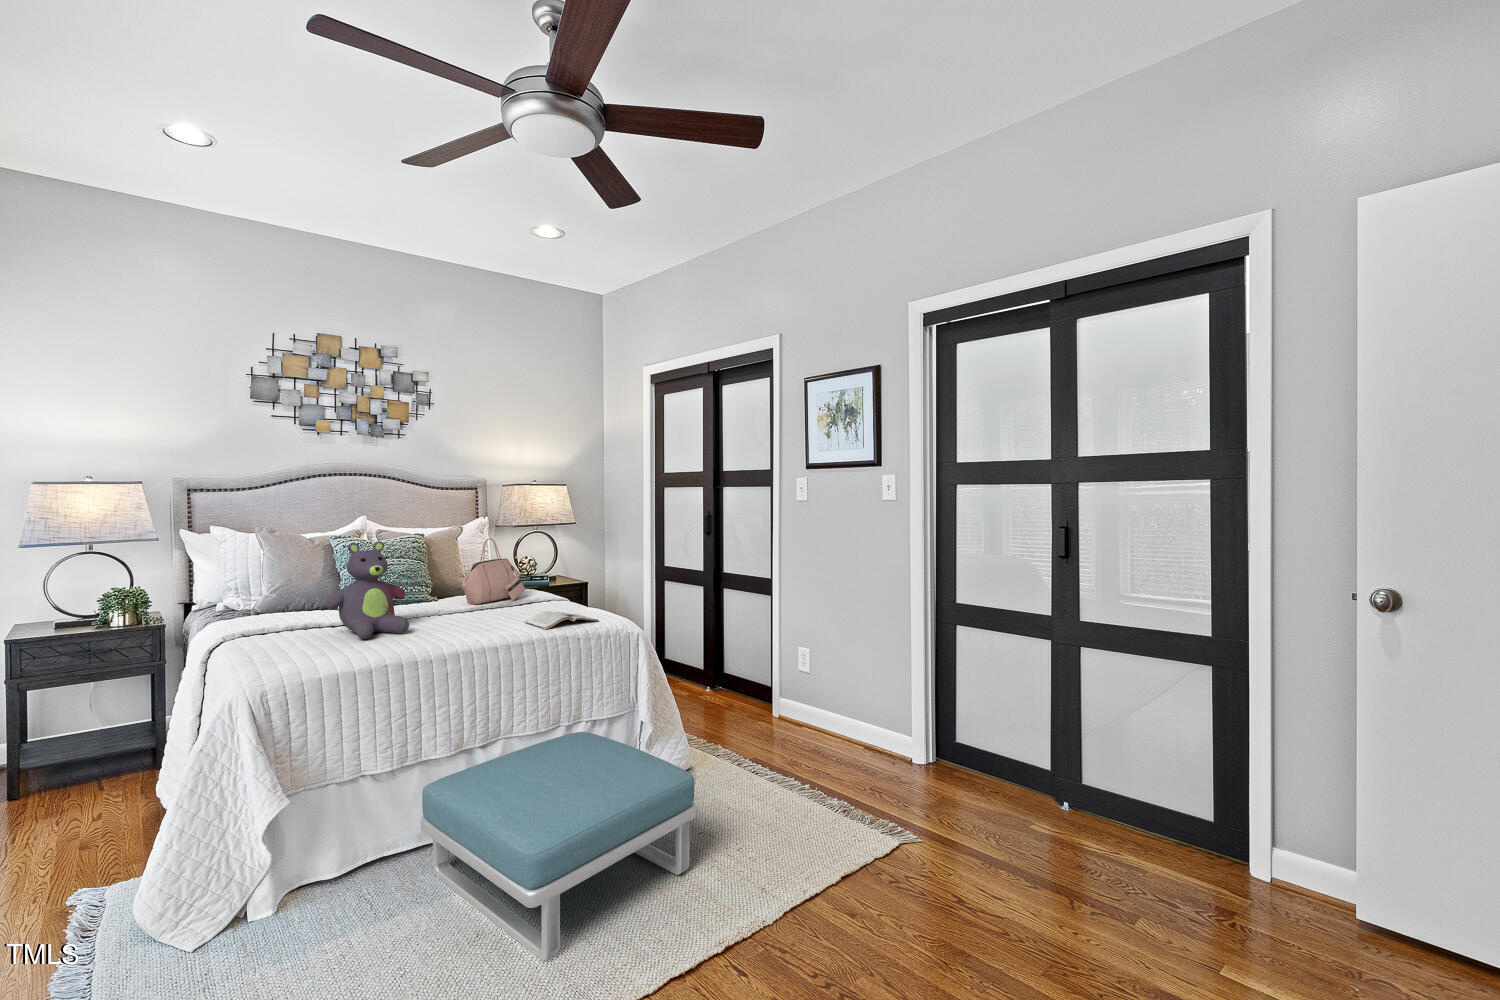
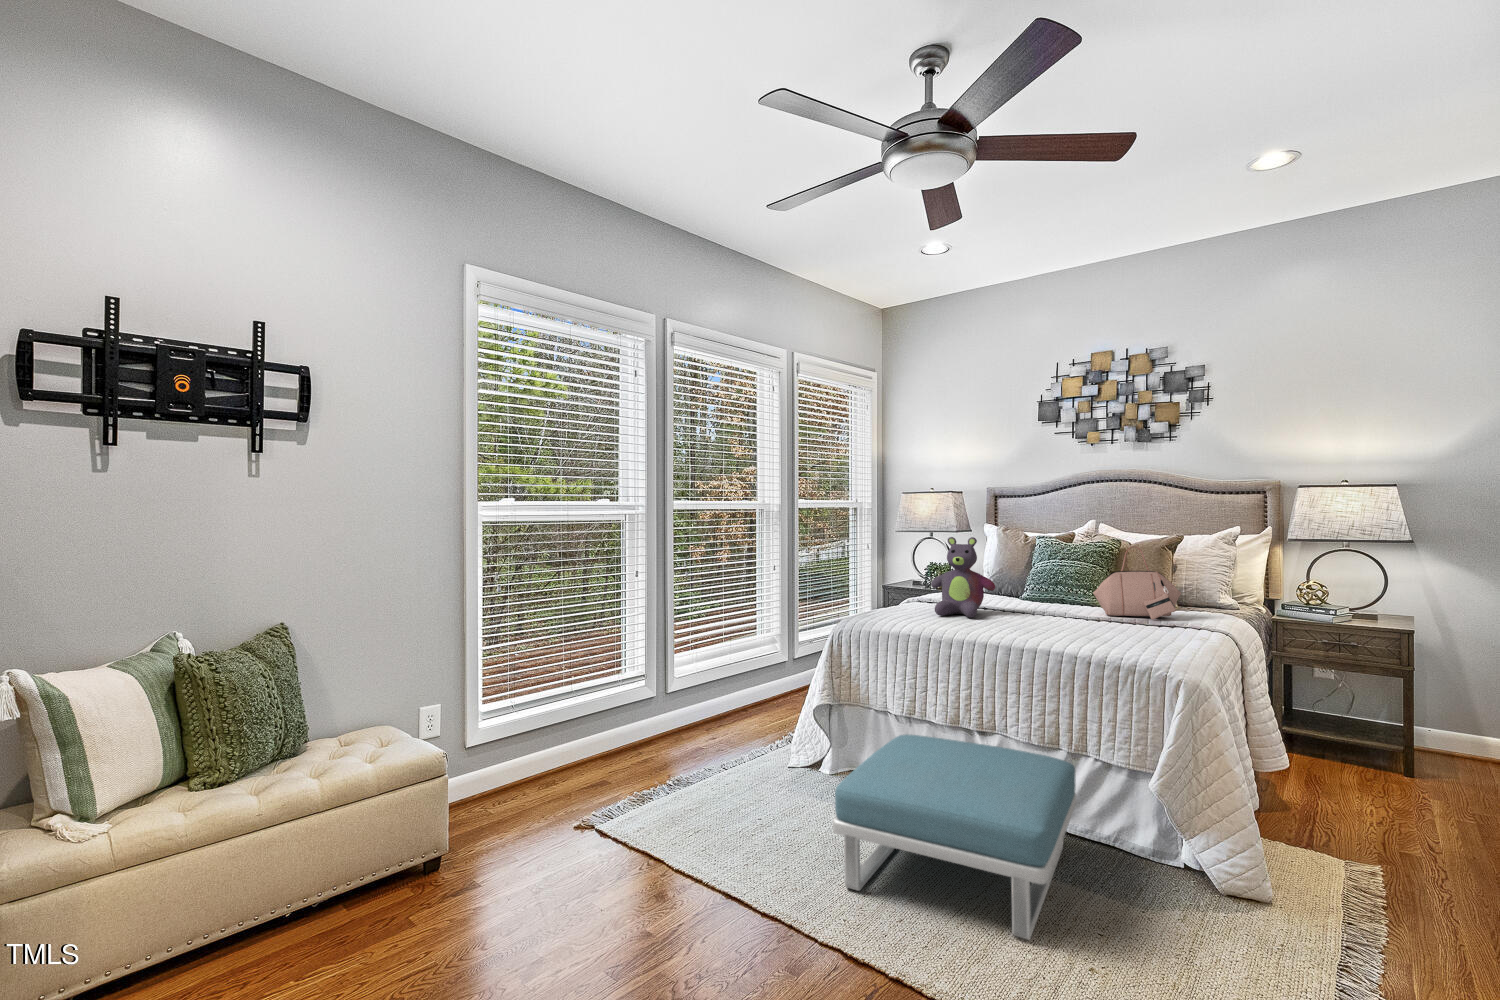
magazine: present [525,611,599,630] -> none [1060,626,1144,648]

